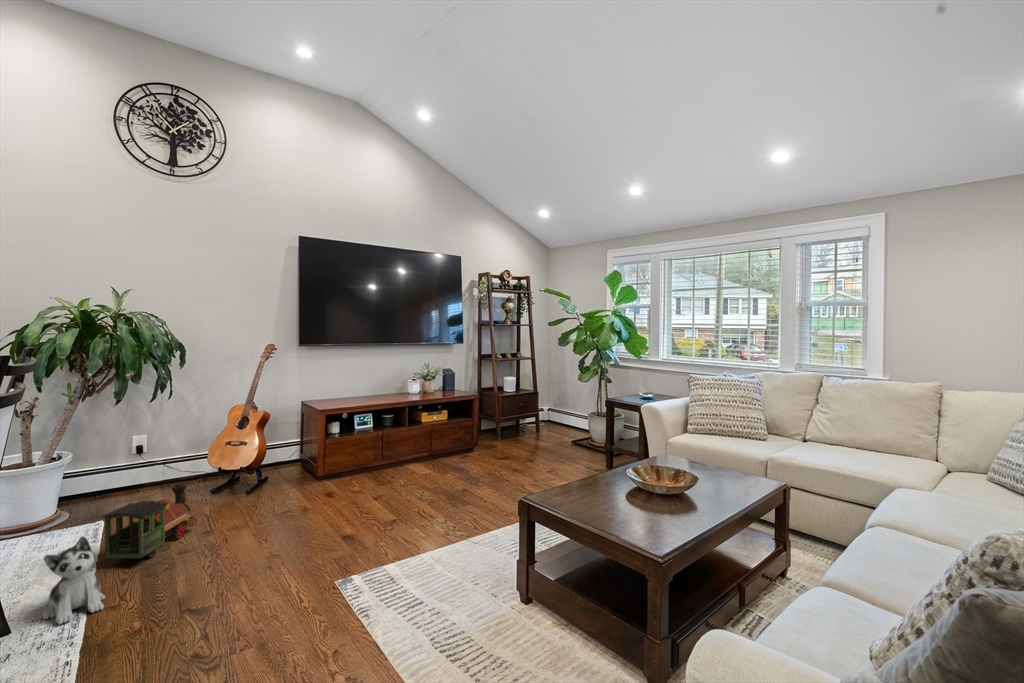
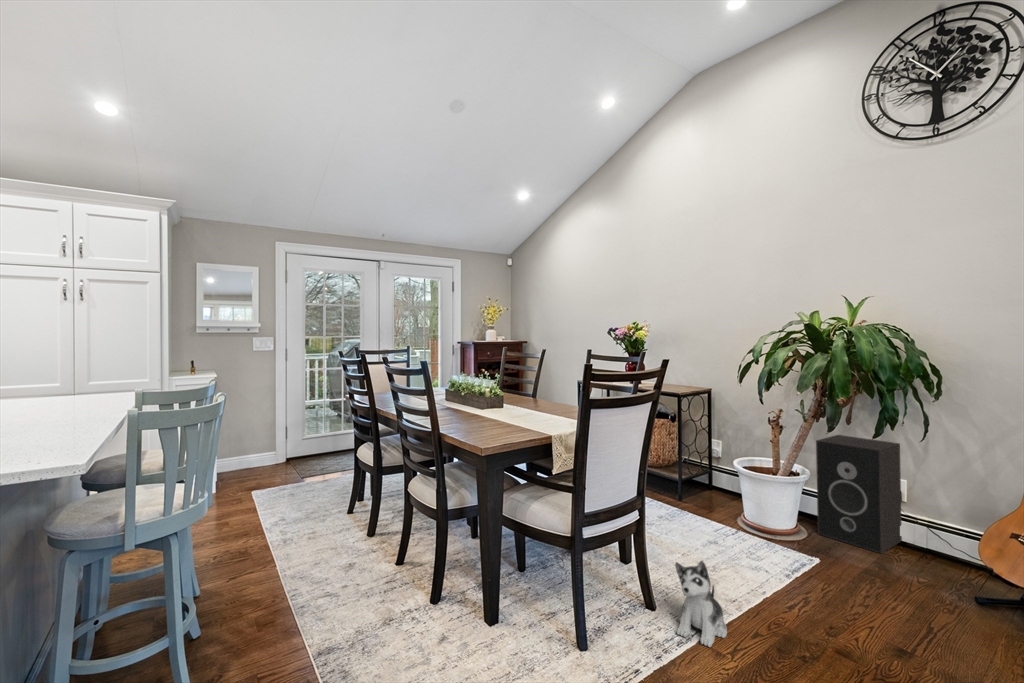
speaker: none [75,411,142,511] -> present [816,435,902,554]
toy train: present [102,484,199,559] -> none [759,550,891,628]

